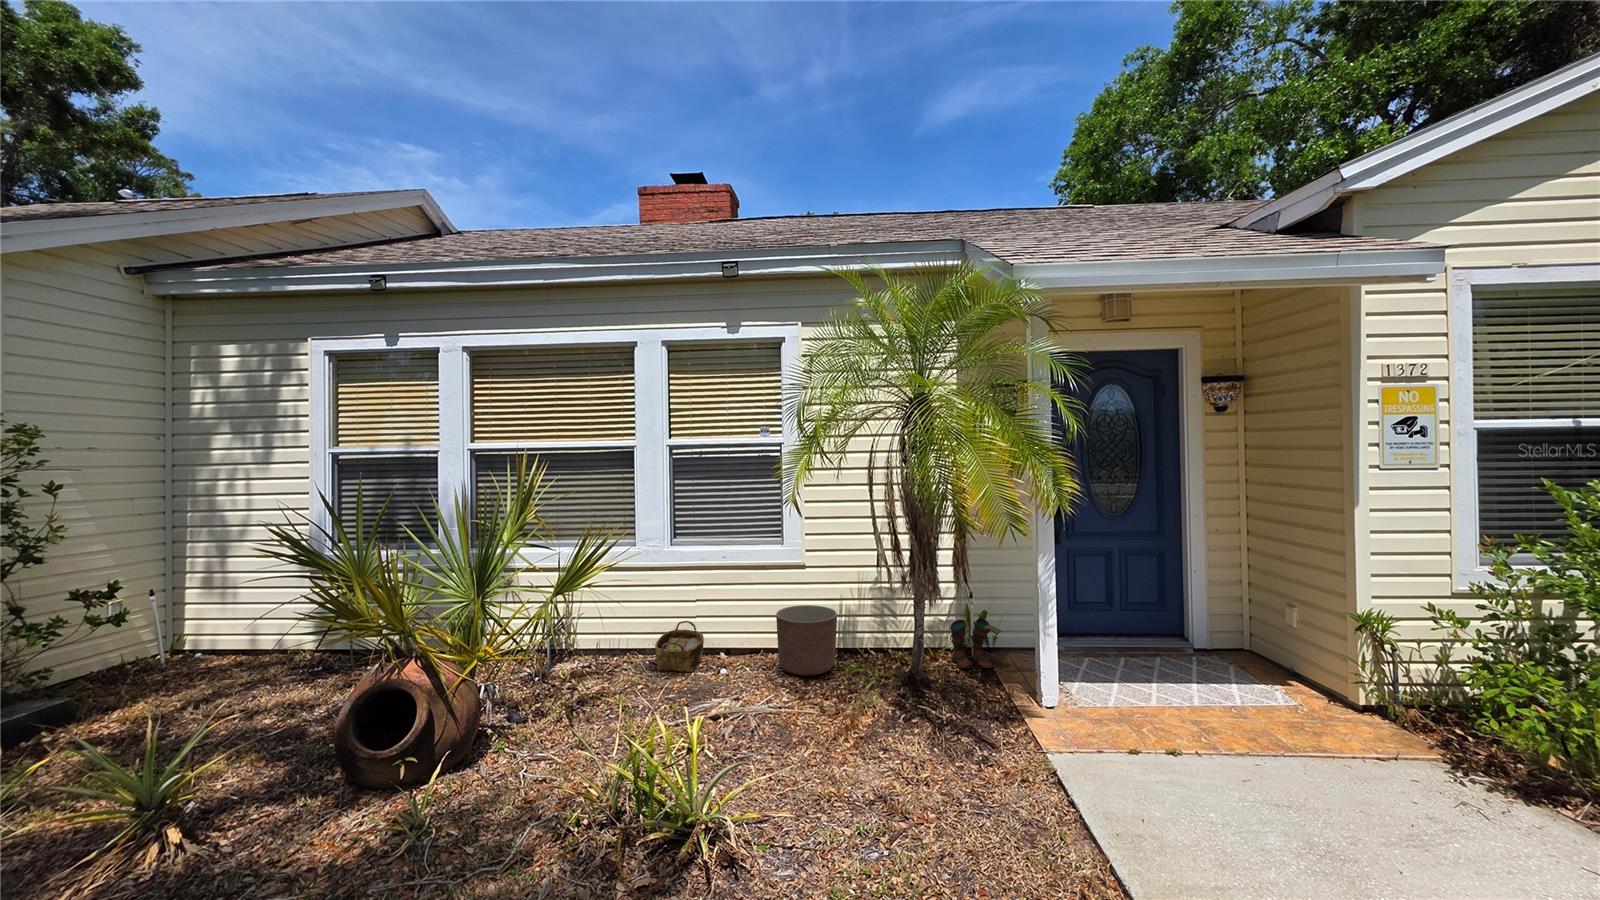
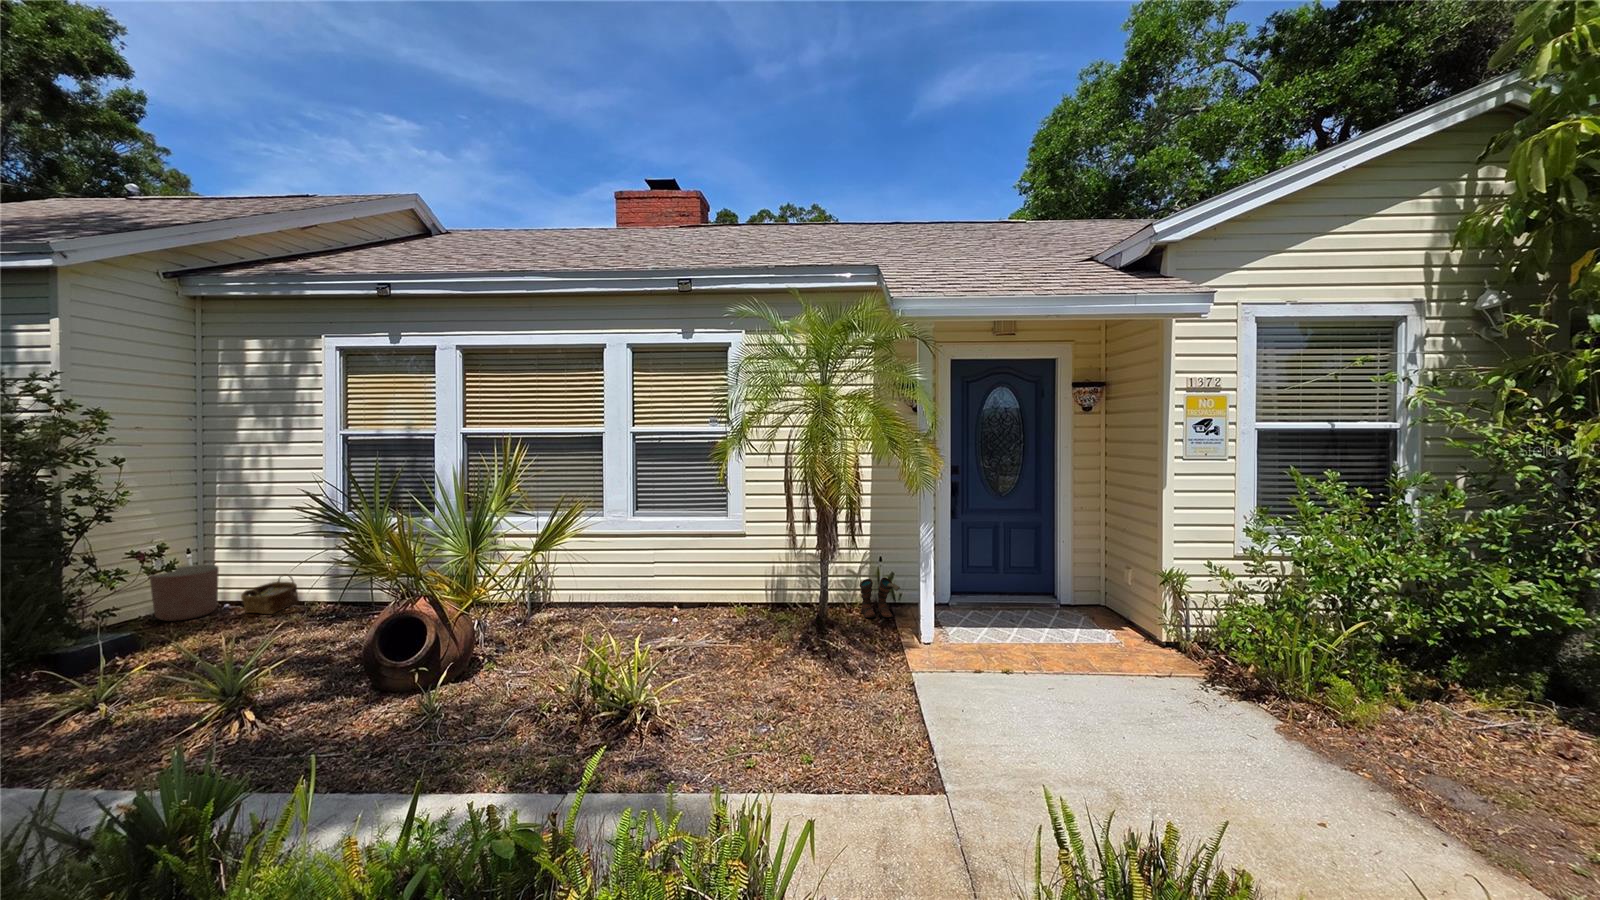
planter: present [776,605,837,675] -> present [150,565,219,621]
woven basket: present [655,621,704,672] -> present [241,575,299,614]

